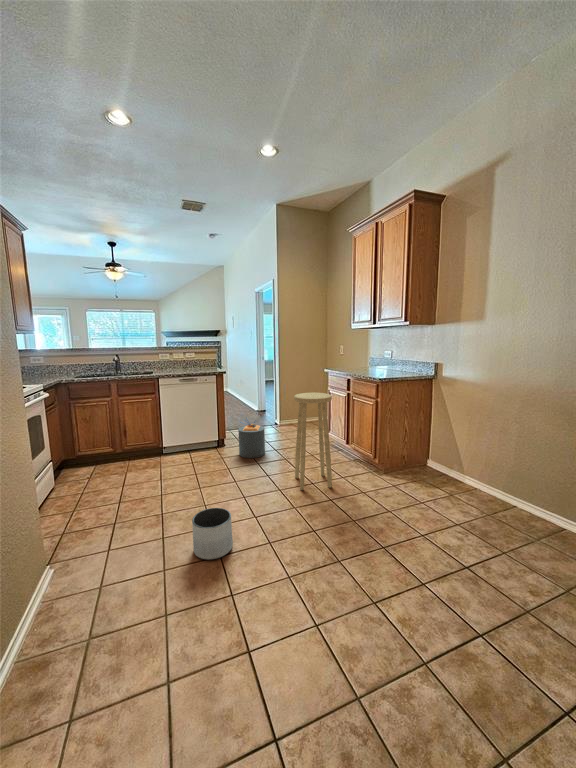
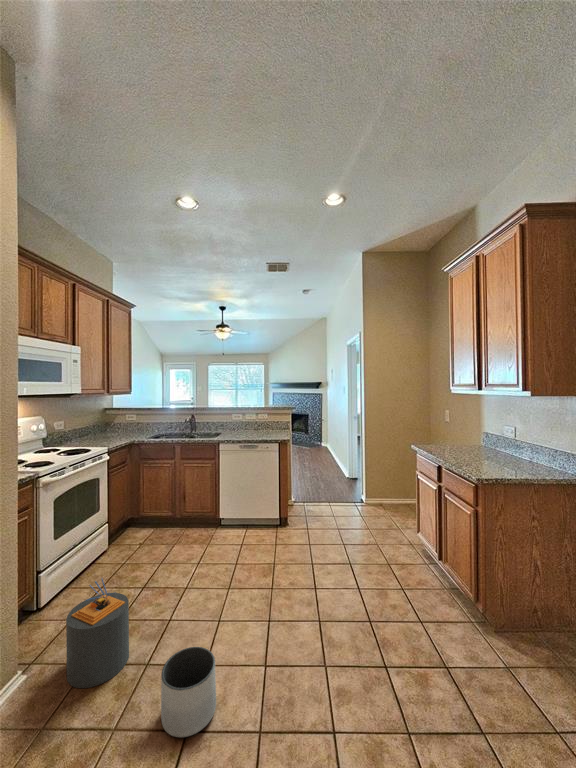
stool: present [294,393,332,490] -> none [345,485,398,636]
trash can: present [238,420,265,458] -> present [66,579,129,688]

